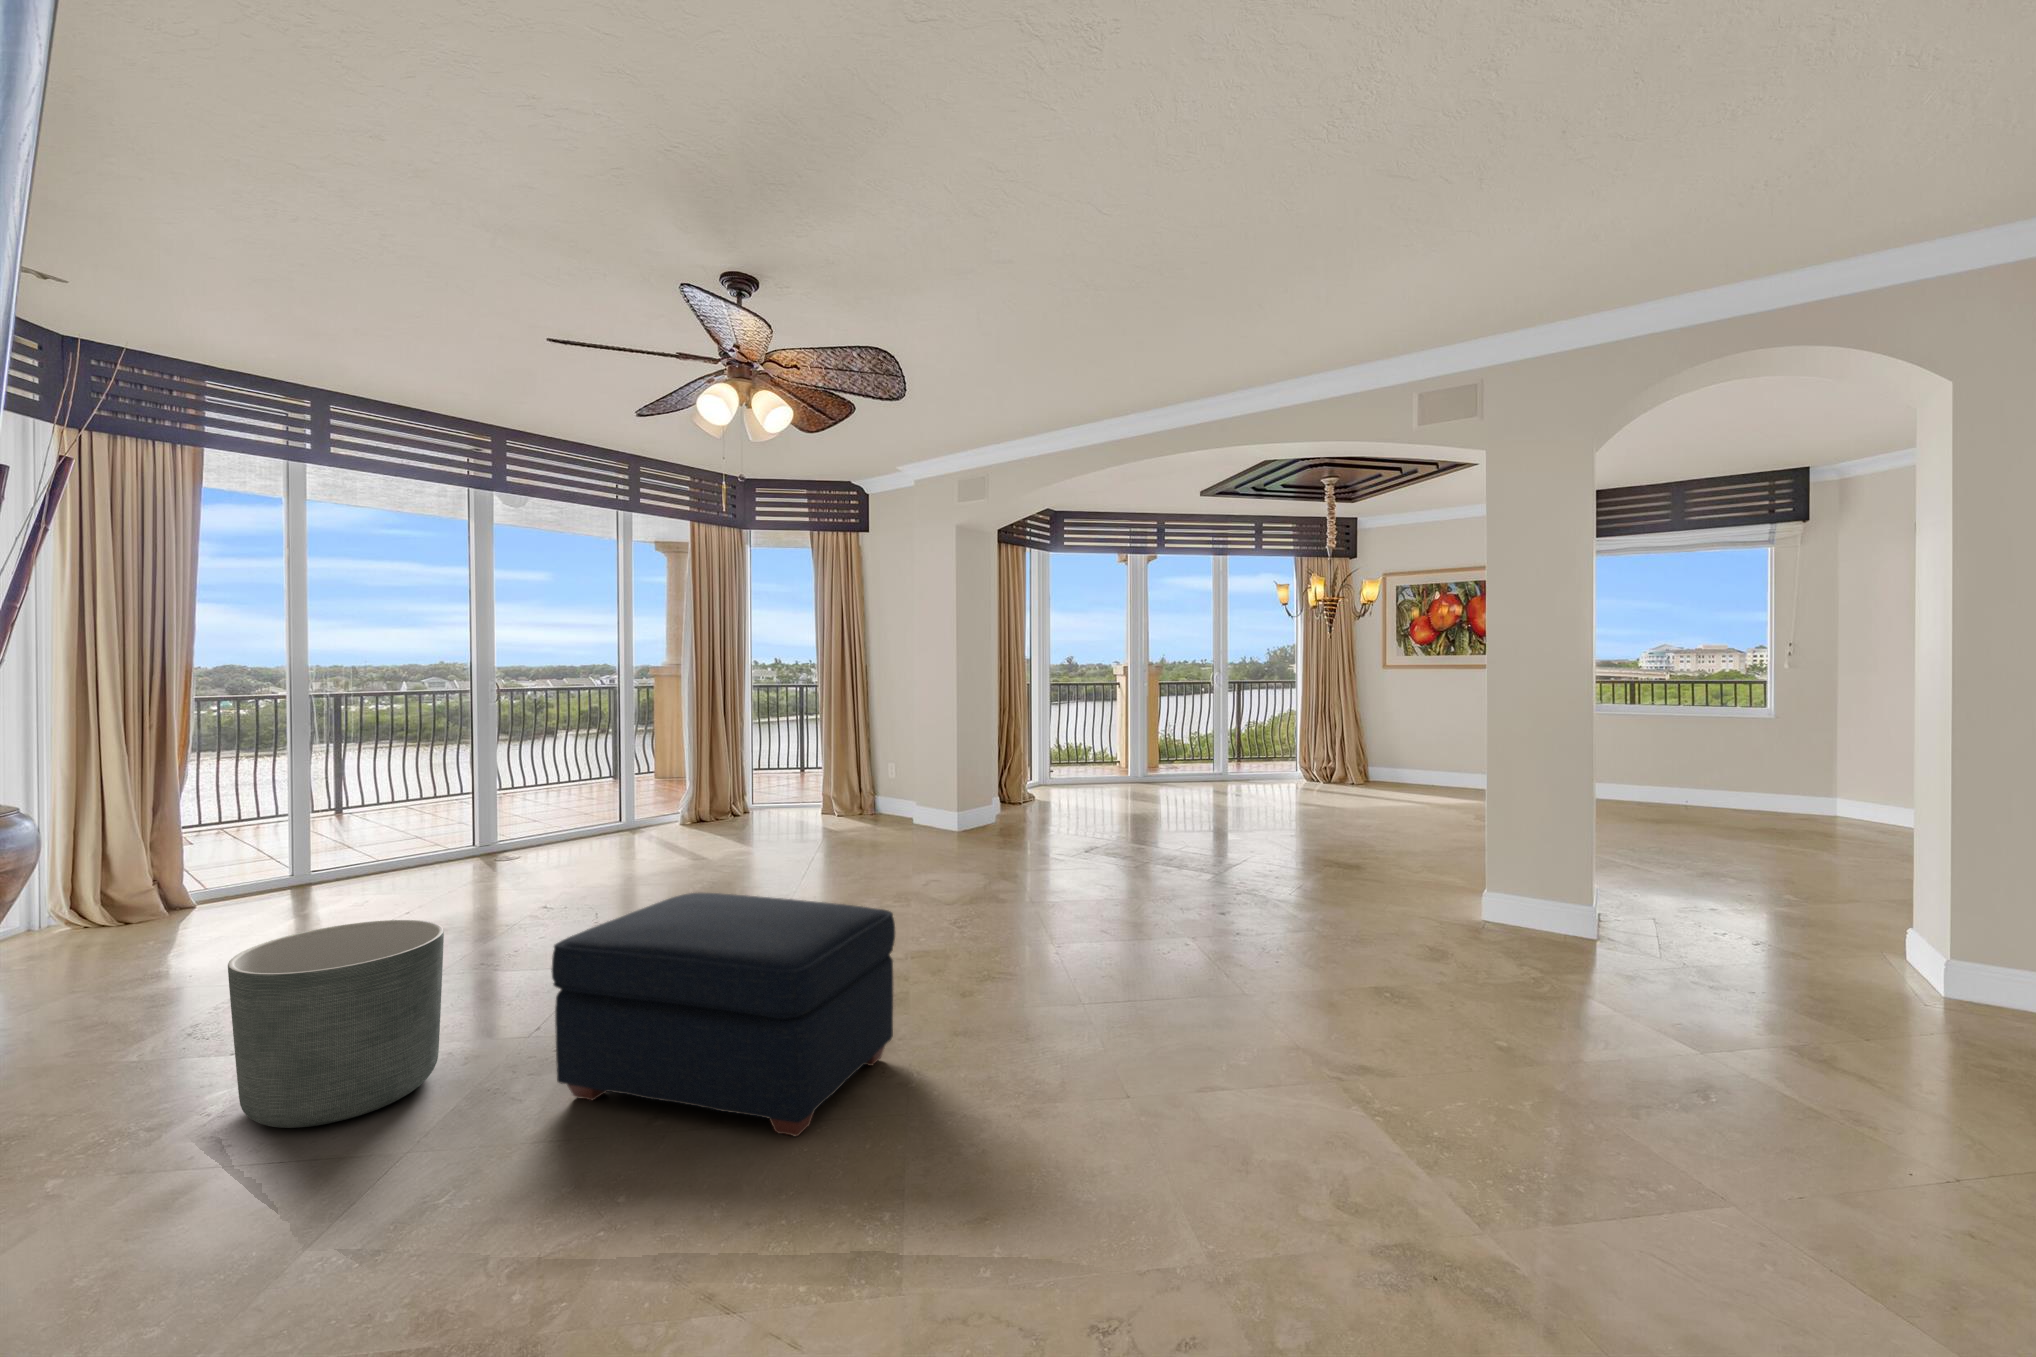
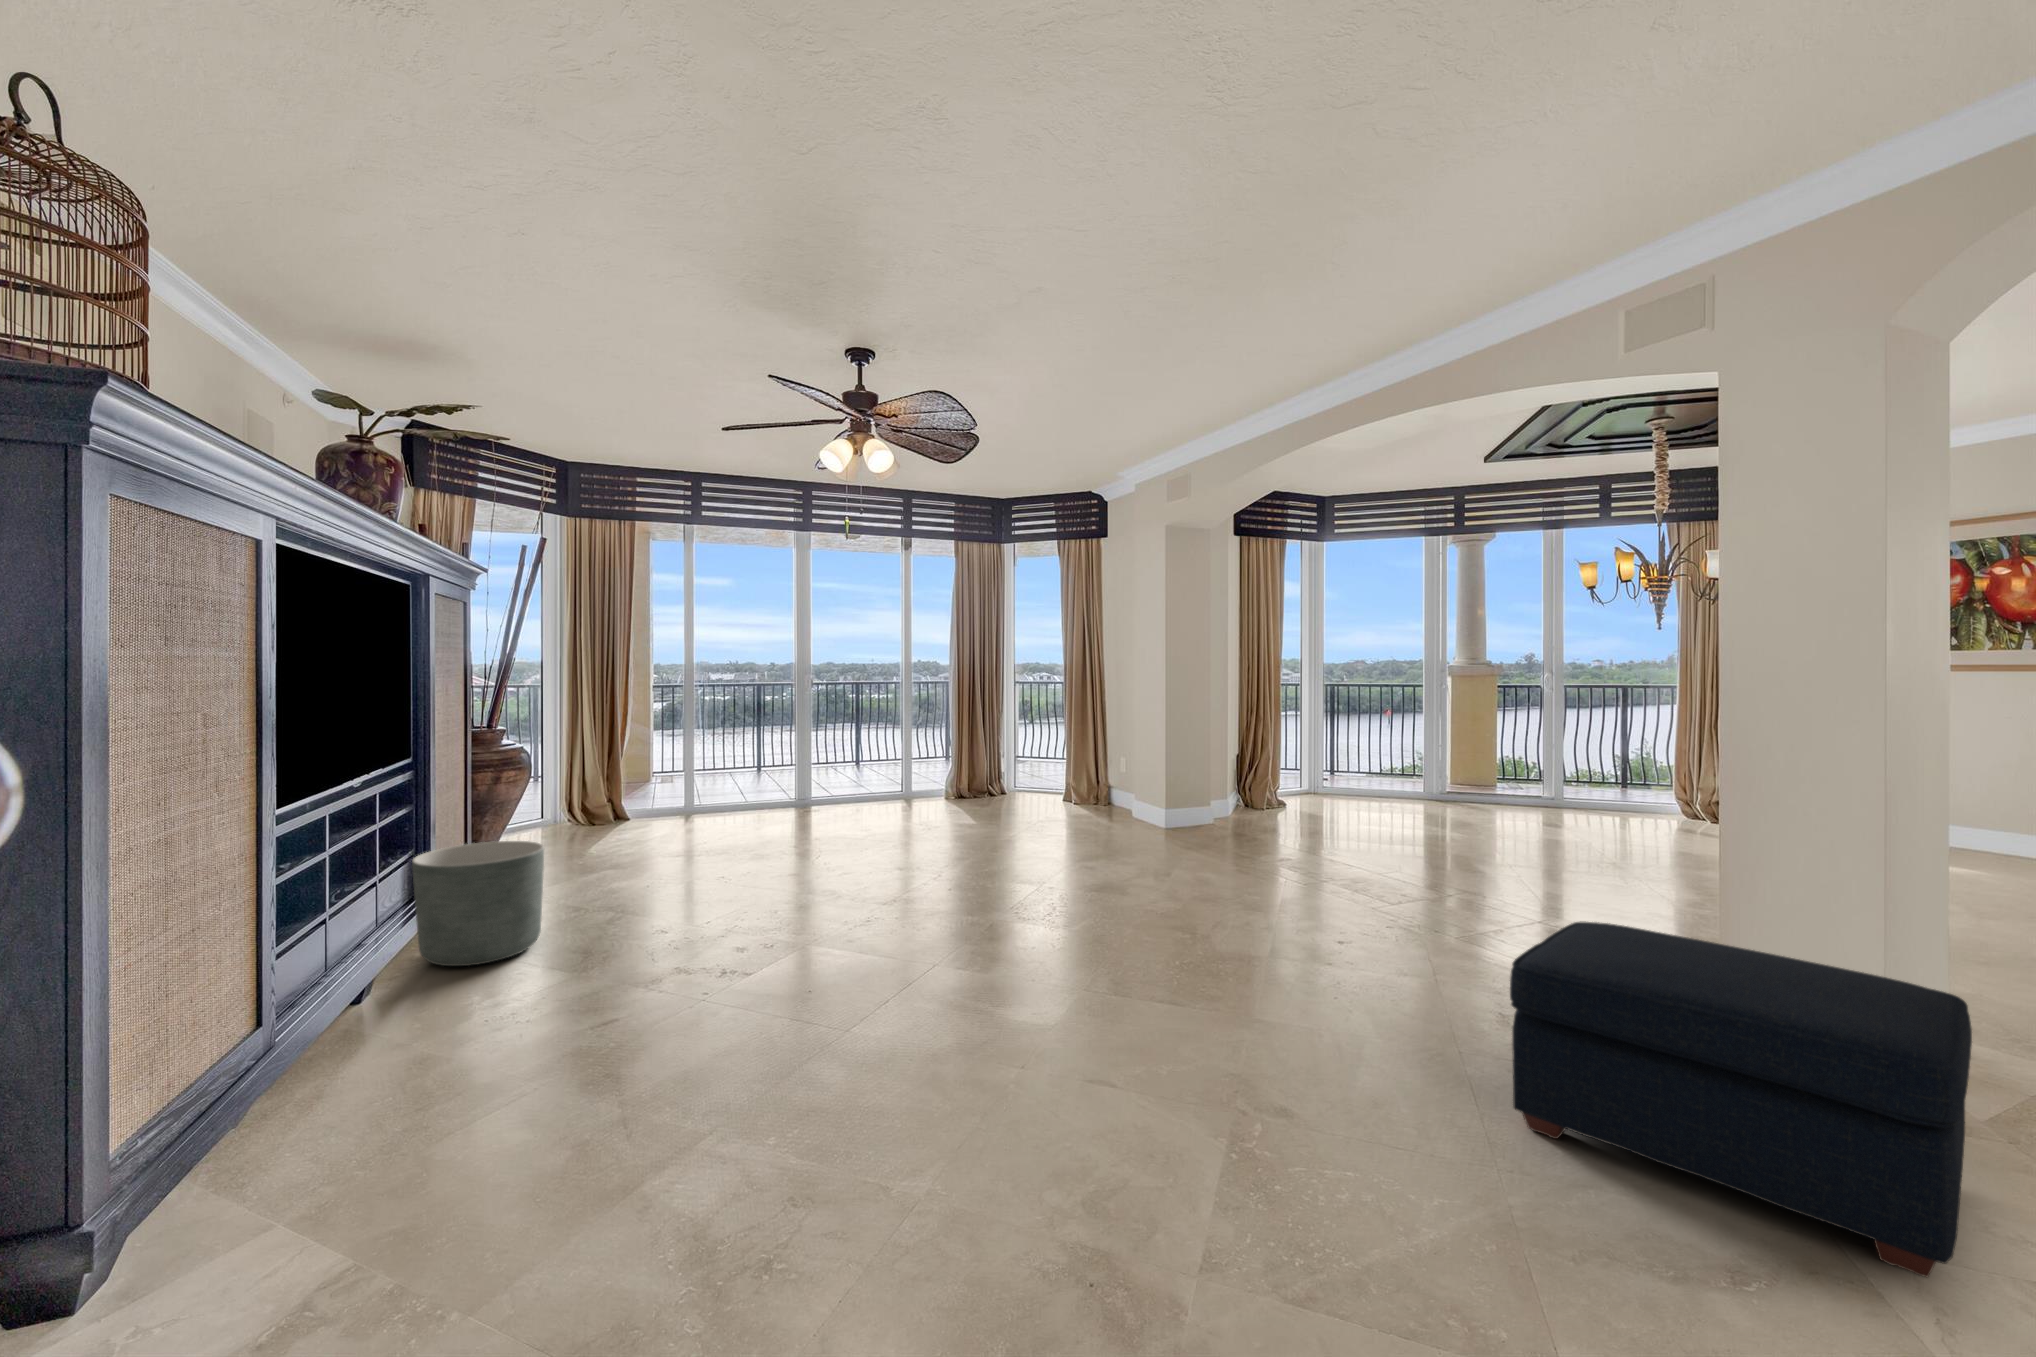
ottoman: present [551,893,895,1137] -> present [1510,921,1972,1277]

